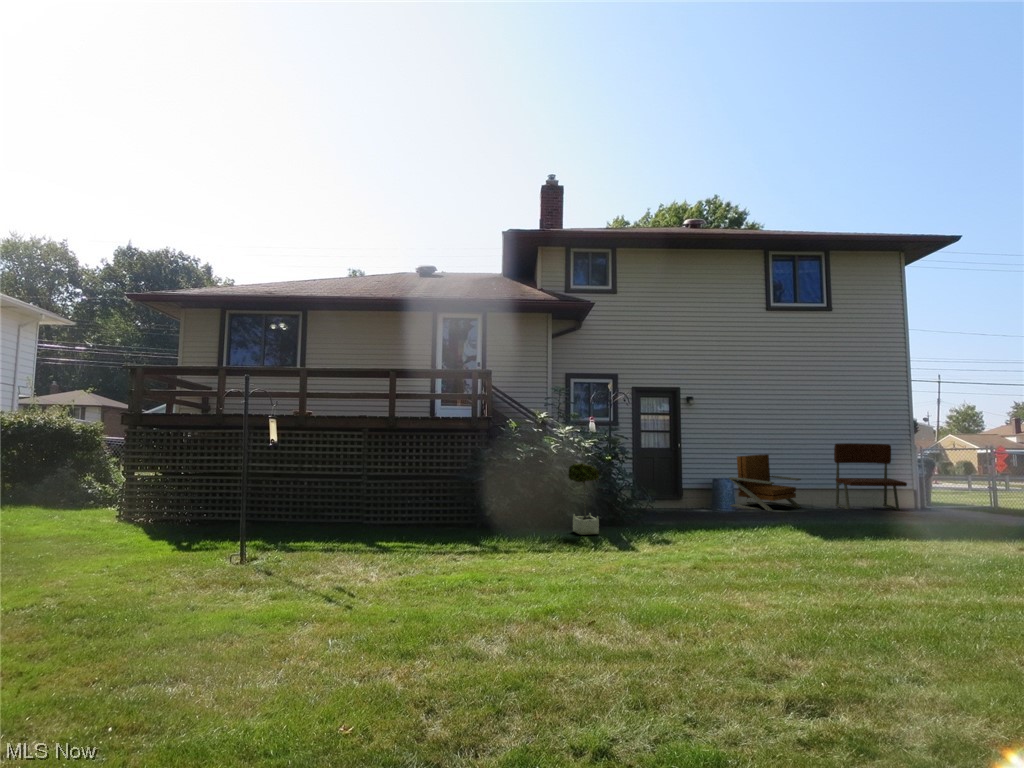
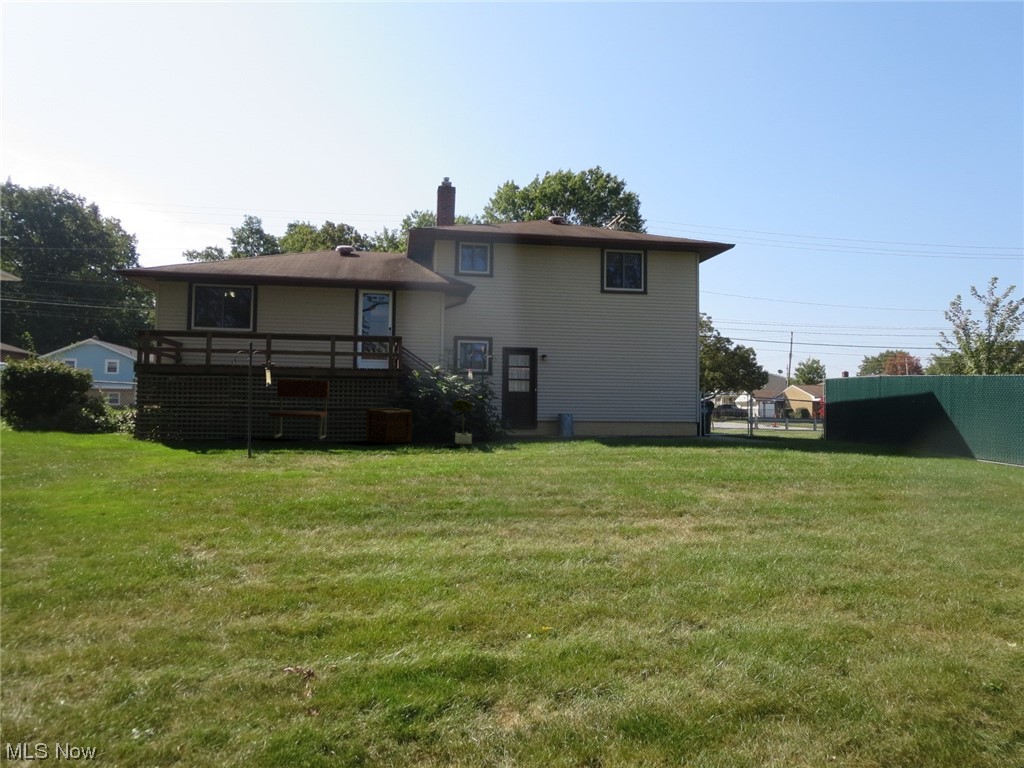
bench: present [834,443,907,510] -> present [269,379,329,440]
lounge chair: present [729,454,801,510] -> none [569,397,618,437]
wooden crate: none [436,475,506,535] -> present [366,408,412,443]

